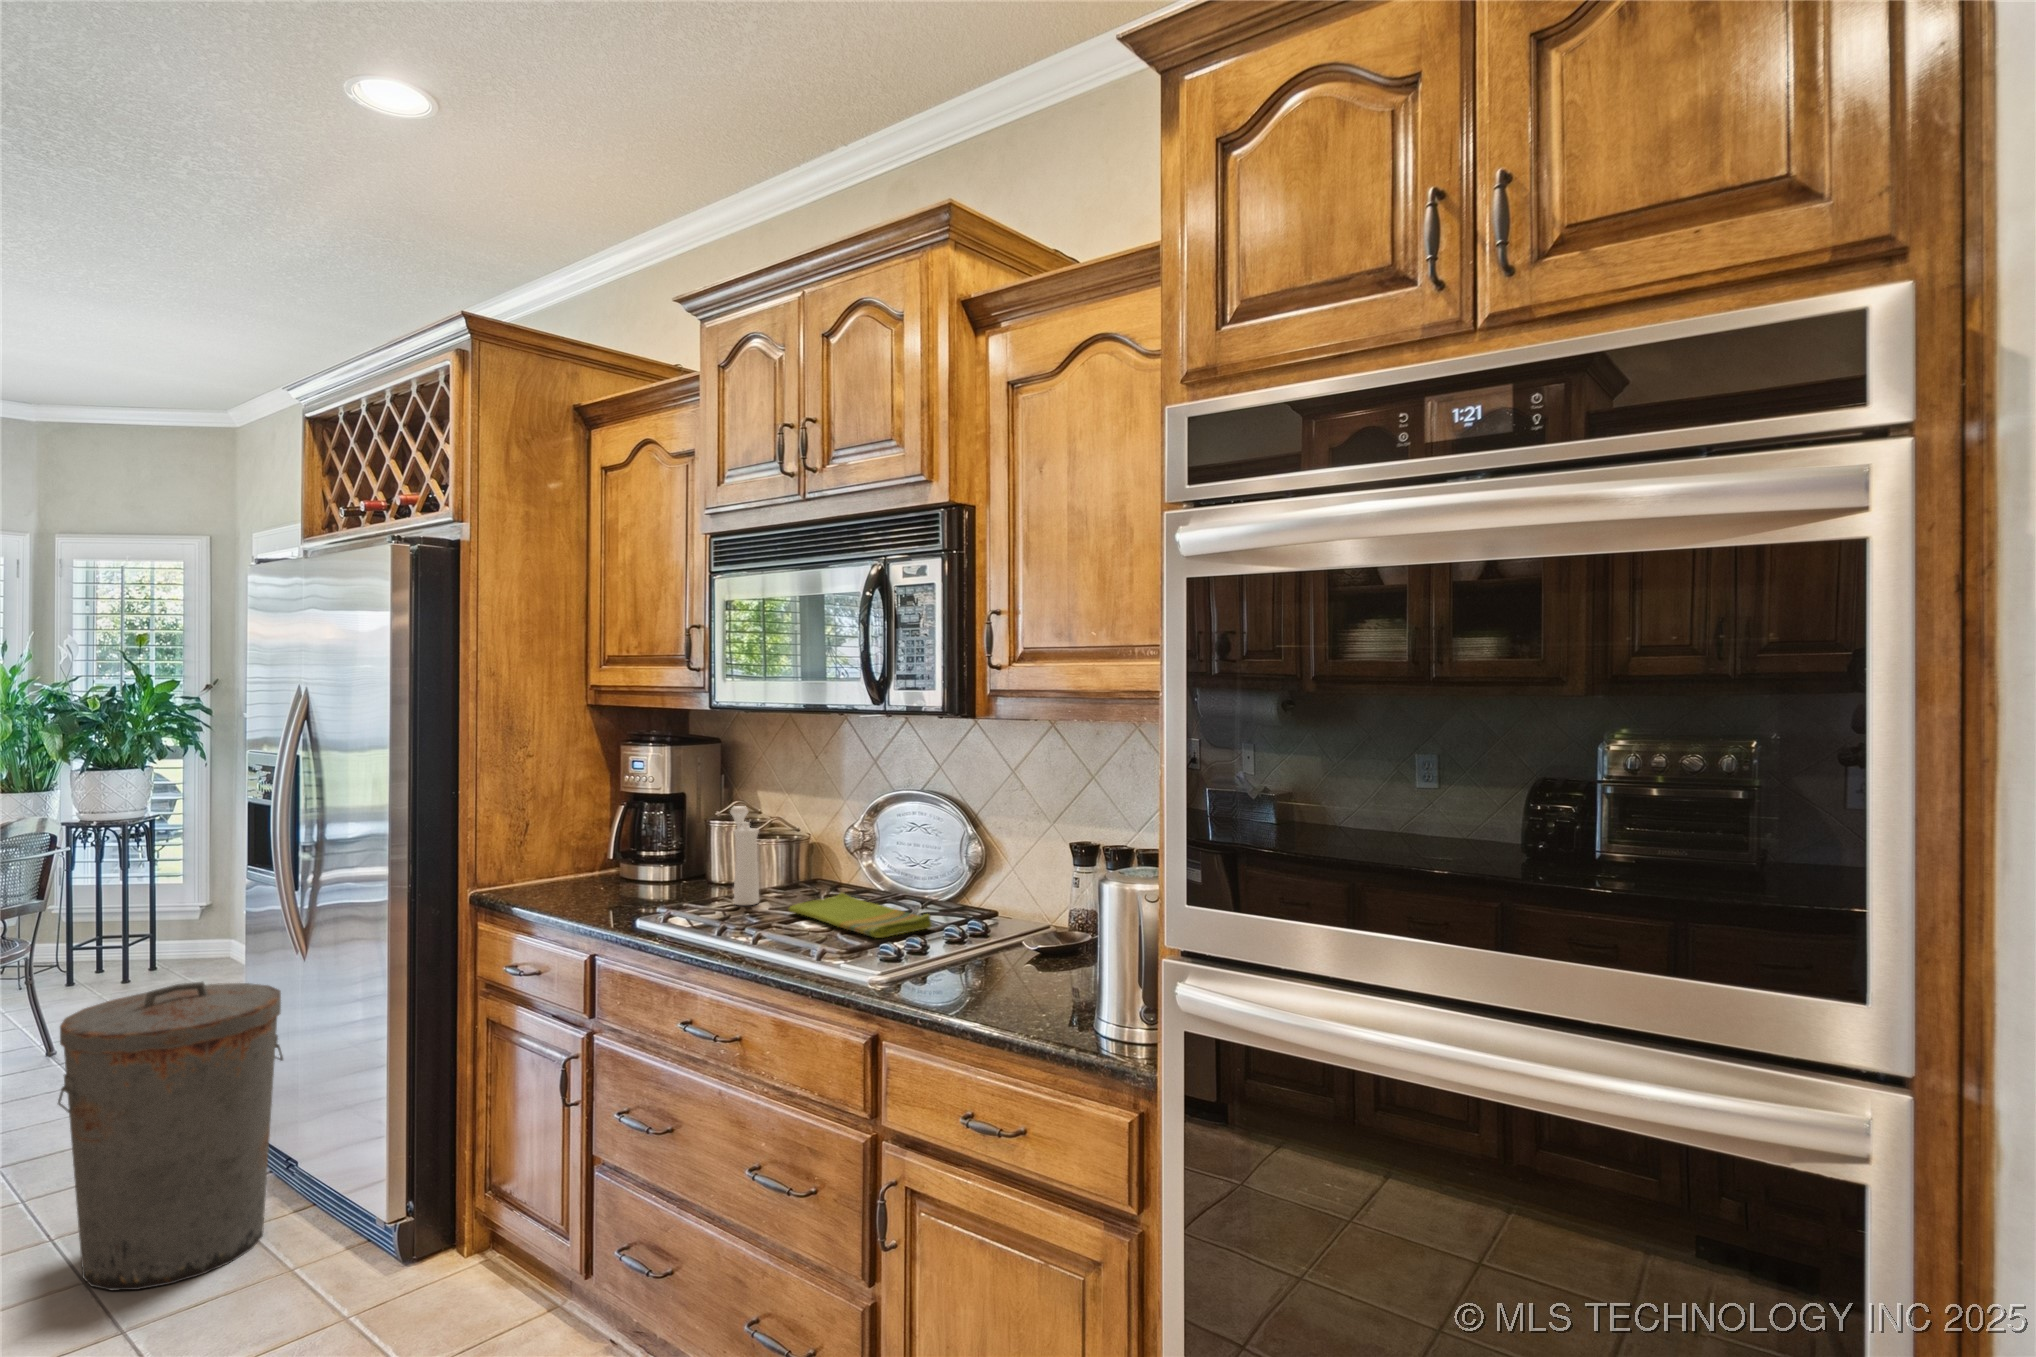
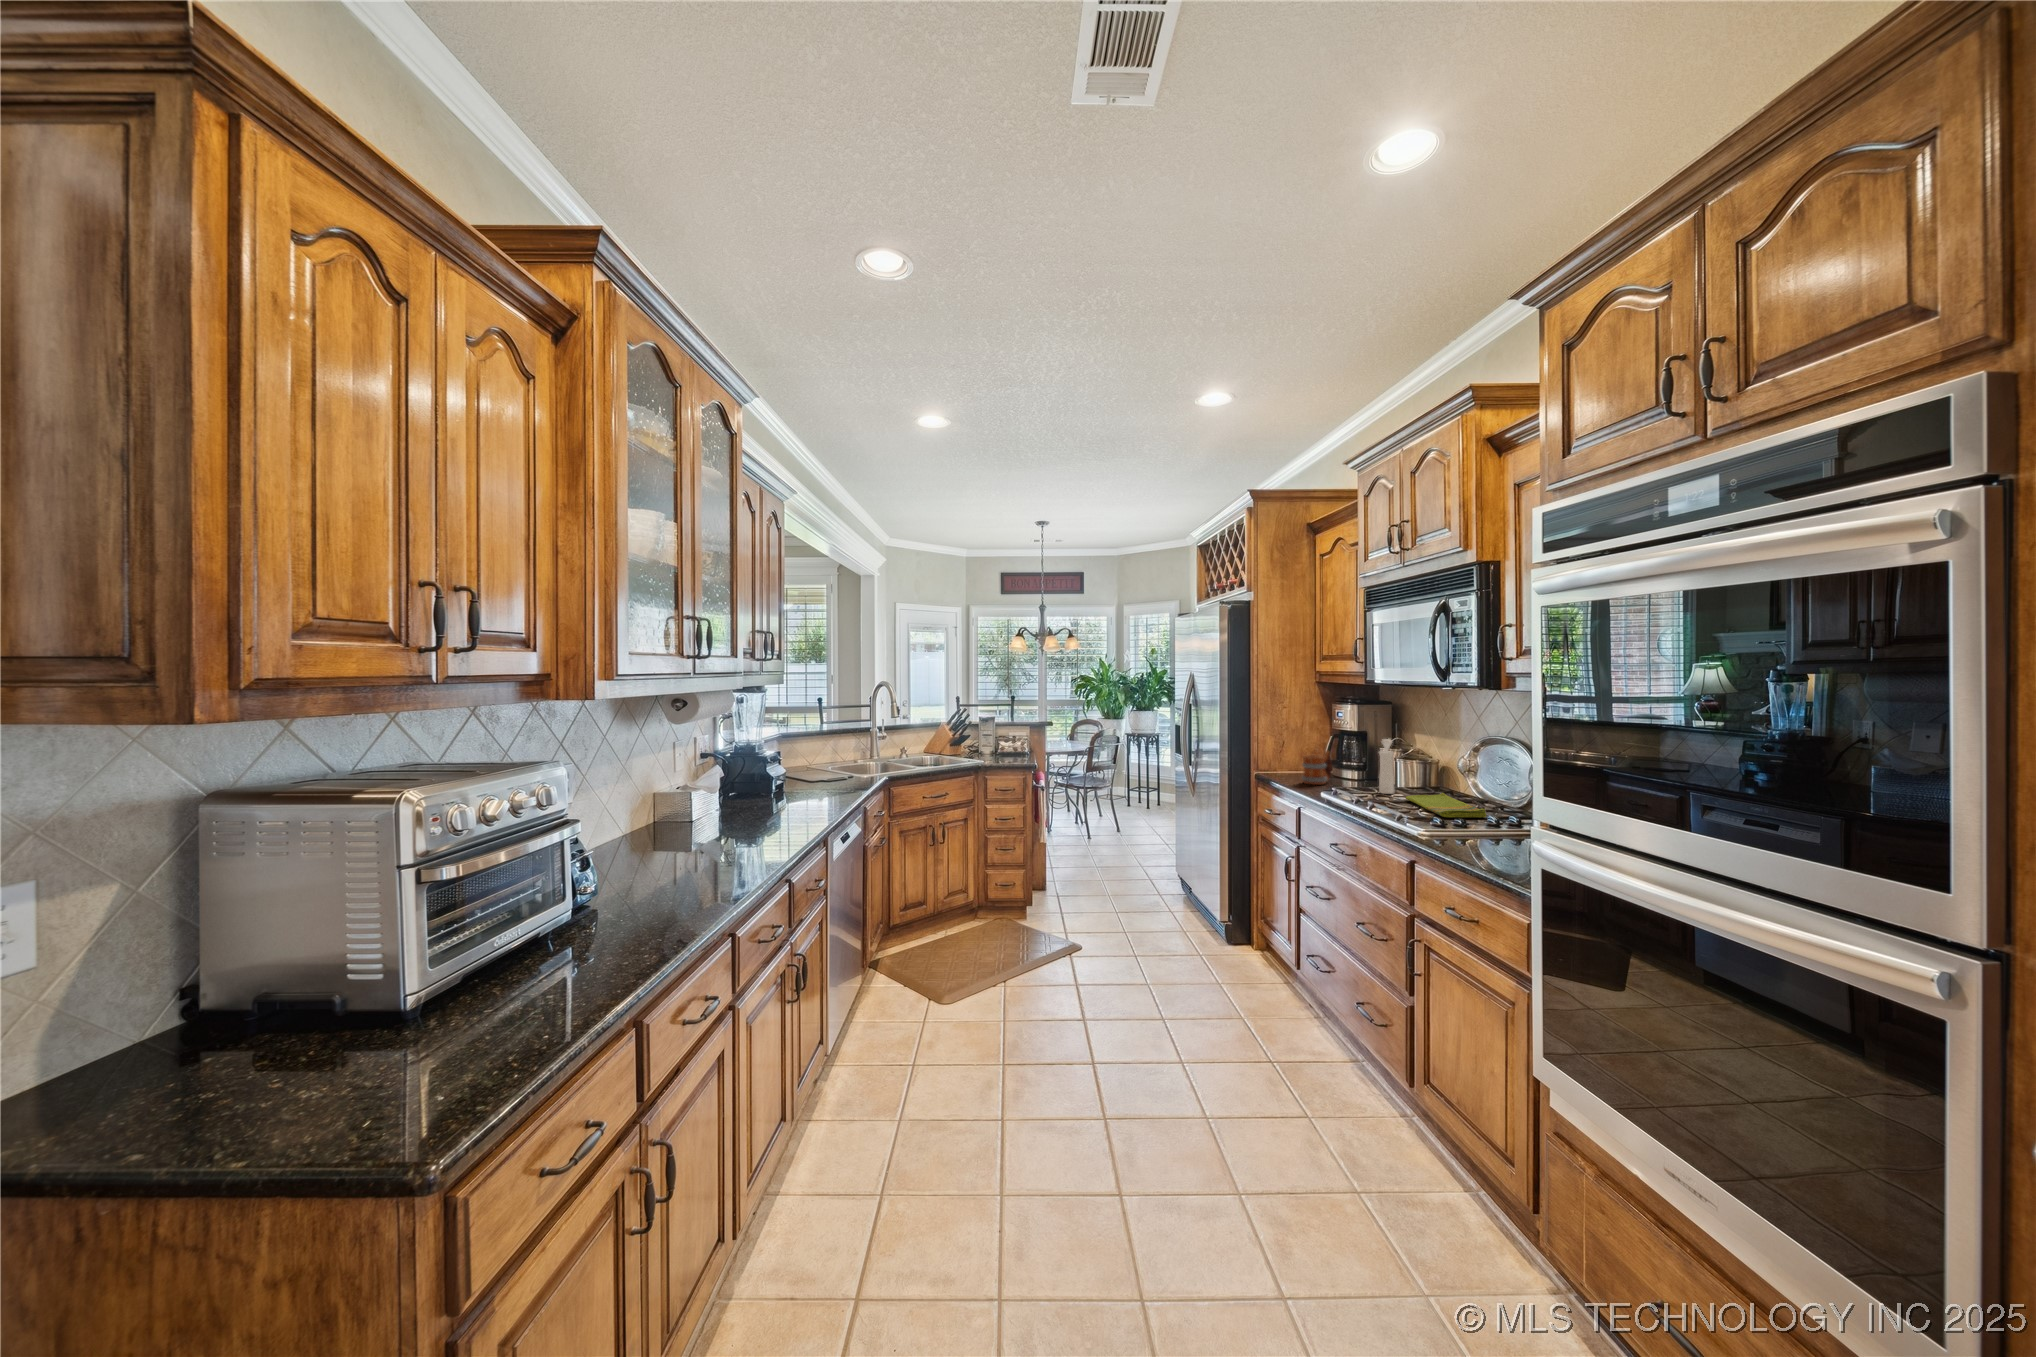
mug: none [582,835,636,904] -> present [1302,751,1332,785]
trash can: present [58,982,283,1291] -> none [1108,800,1186,924]

